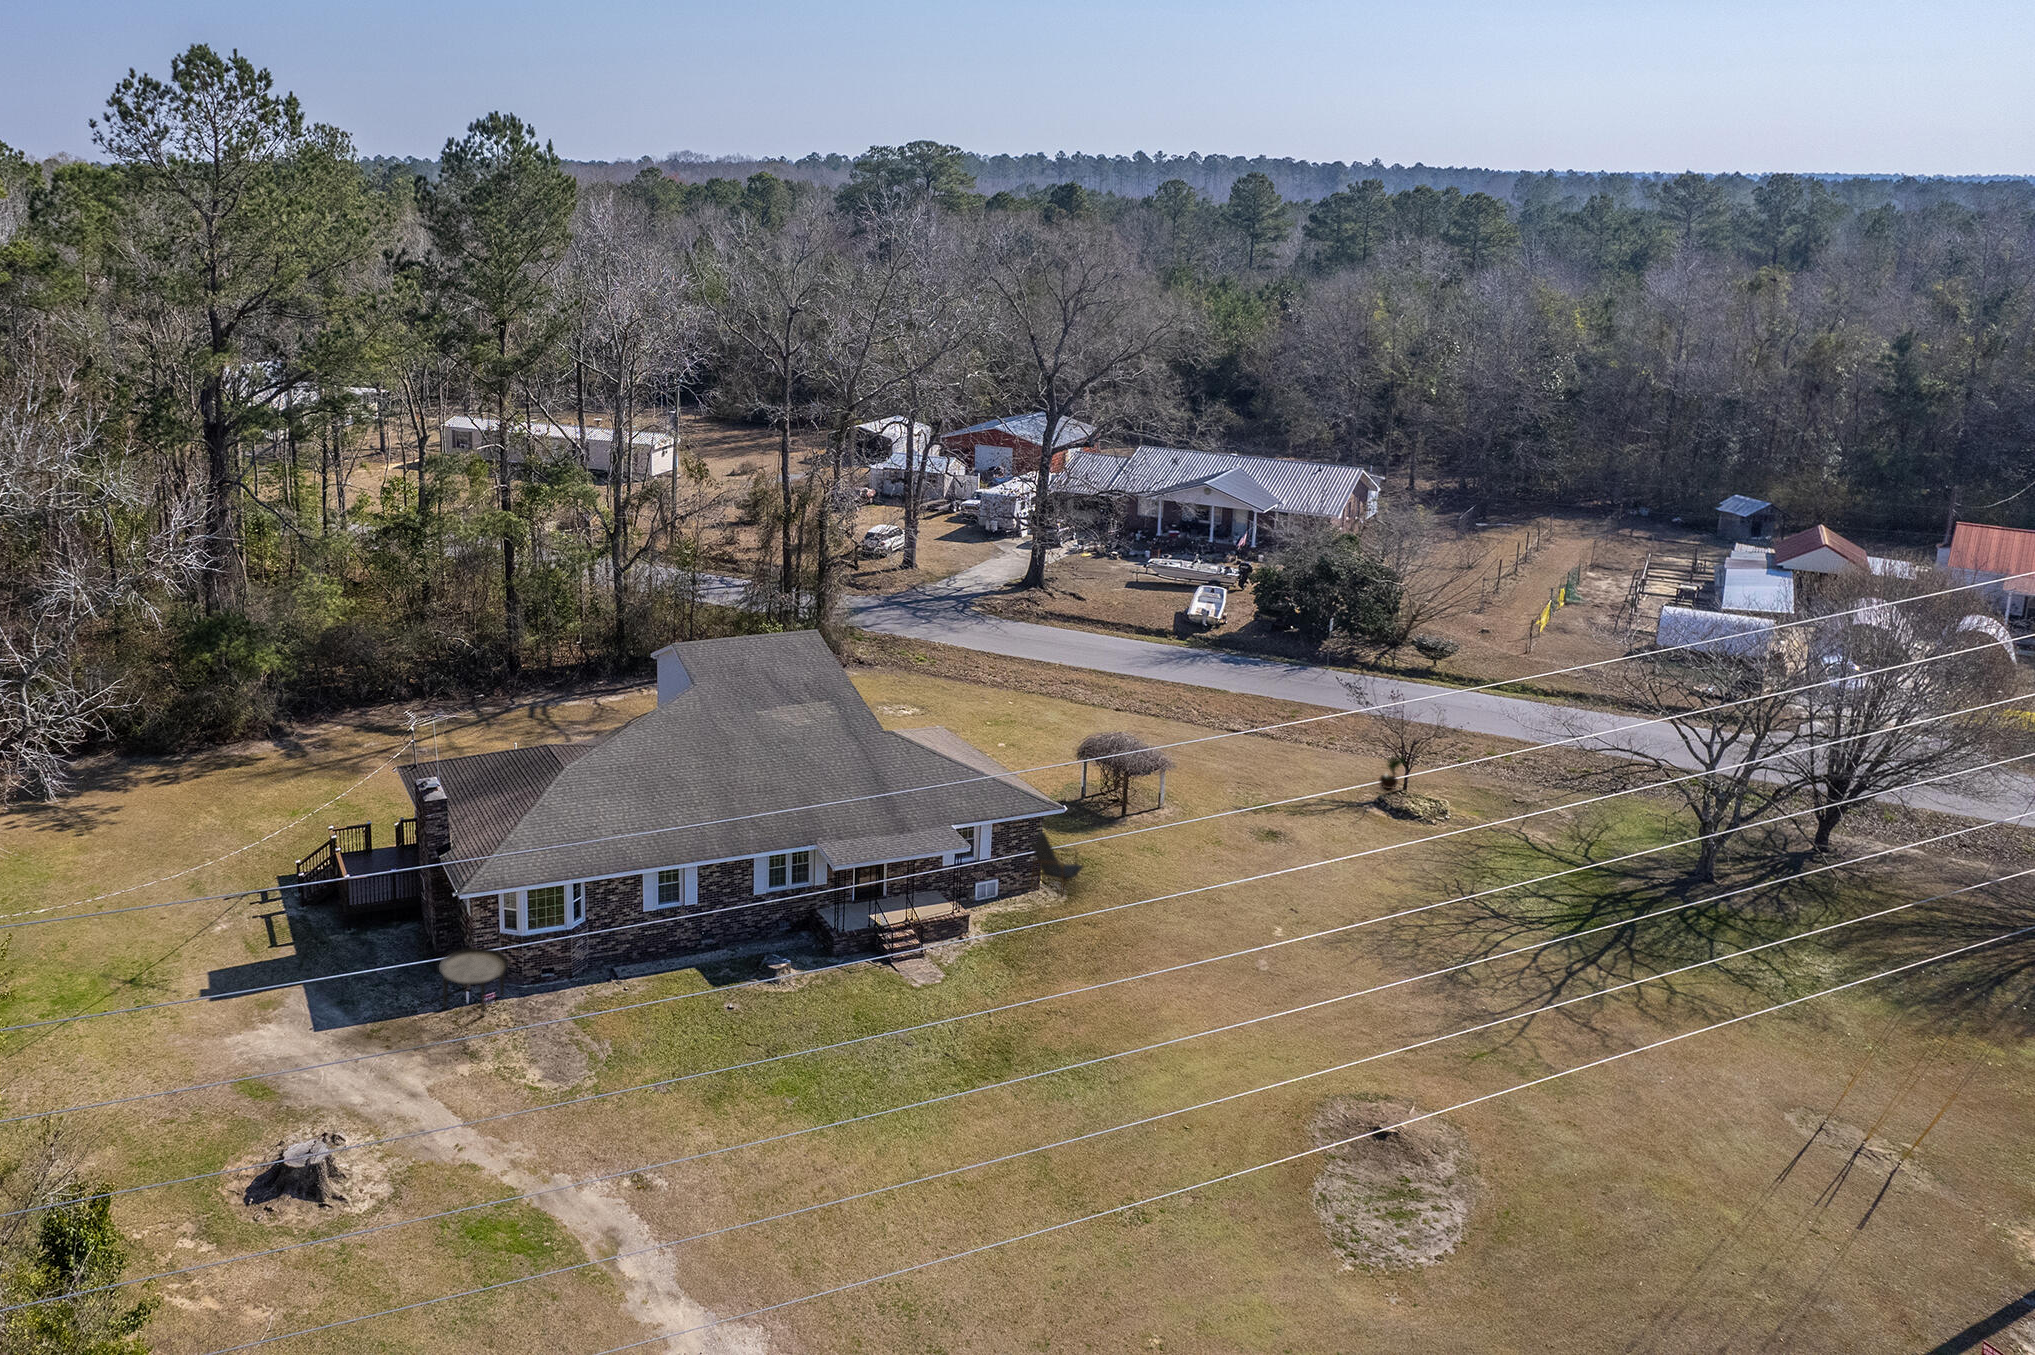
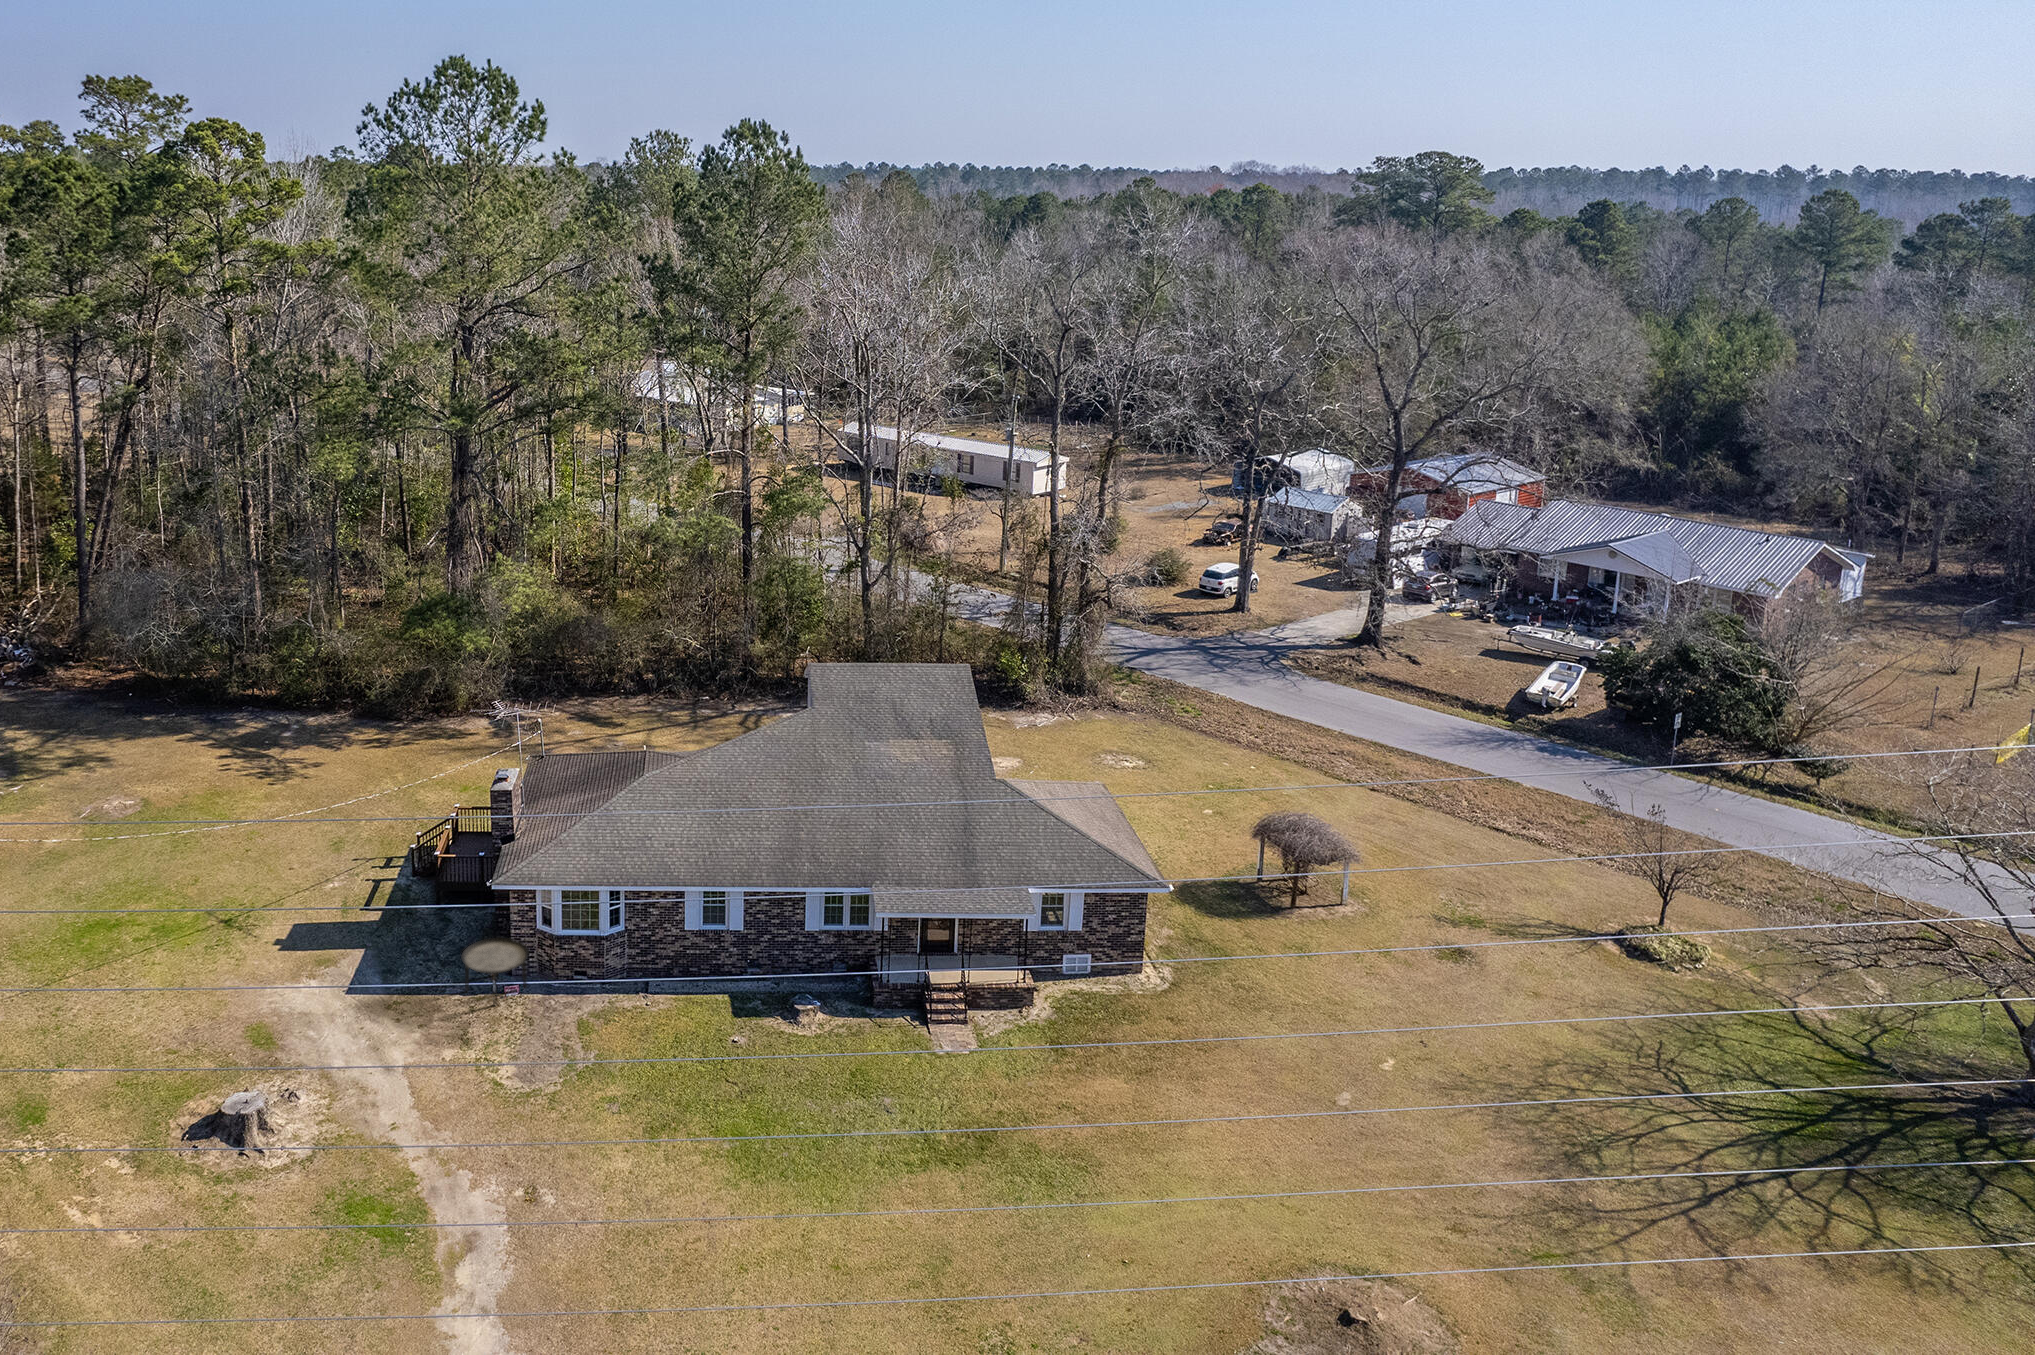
potted tree: present [1380,756,1403,789] -> none [1667,884,1703,928]
lounge chair: present [1031,832,1083,892] -> none [1136,912,1200,988]

